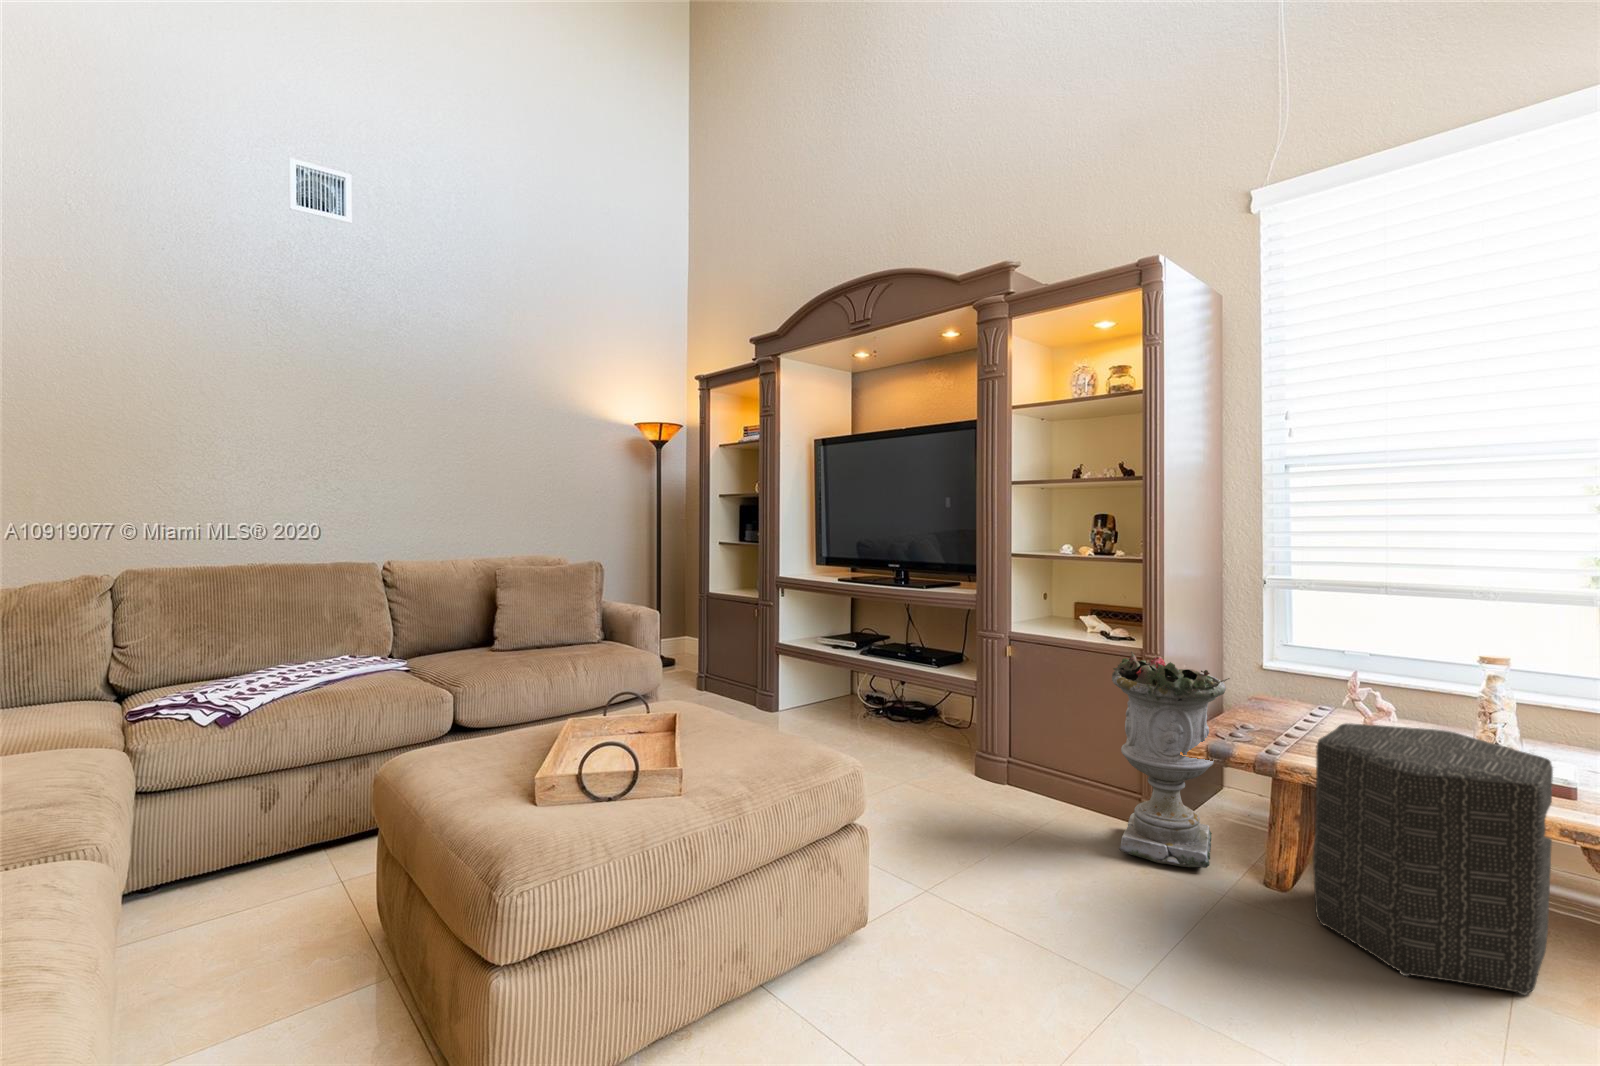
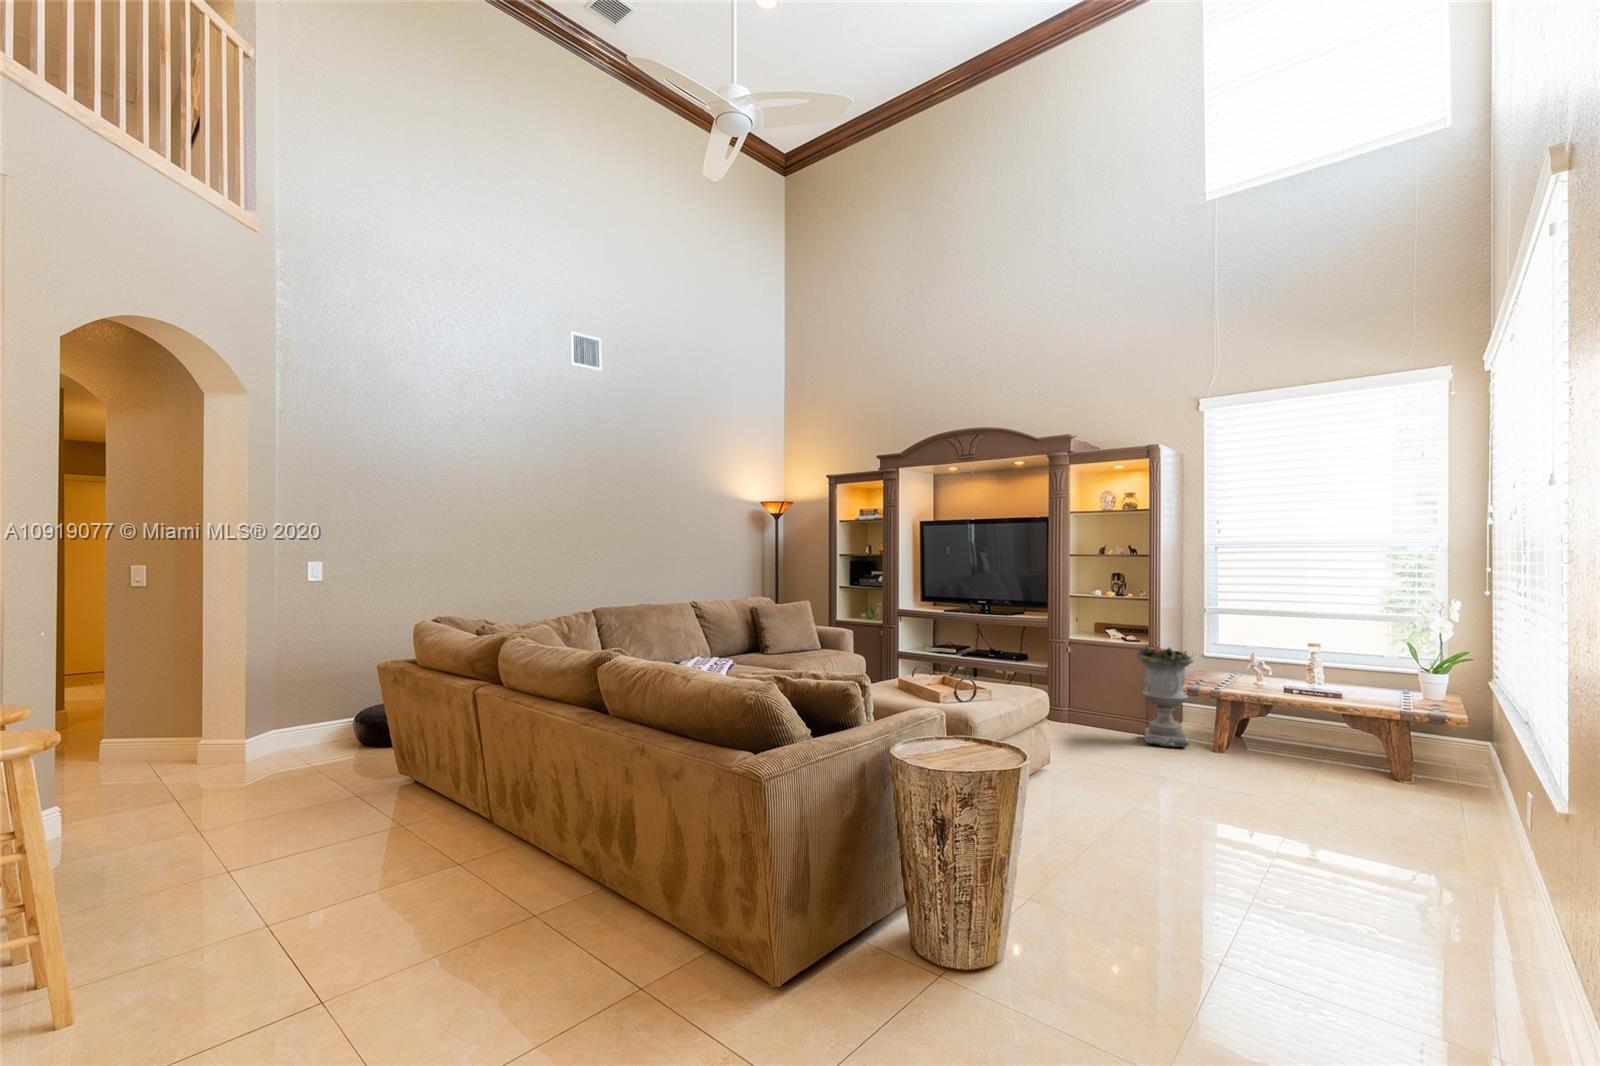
ottoman: present [1313,723,1553,995] -> none [1238,673,1333,776]

